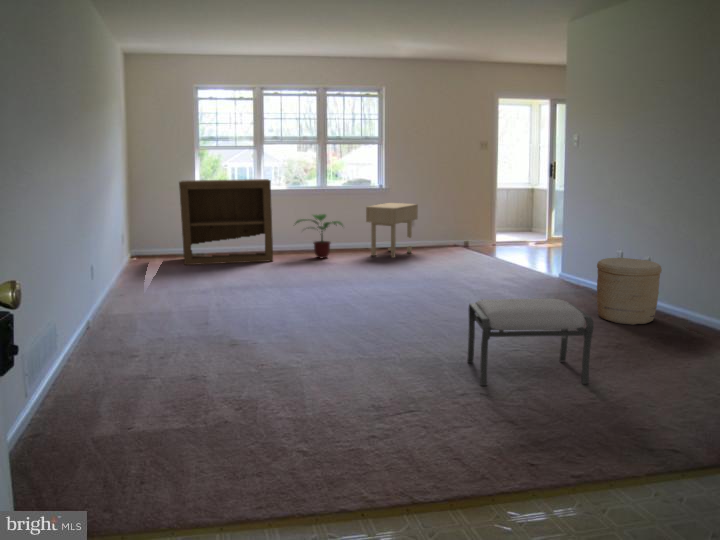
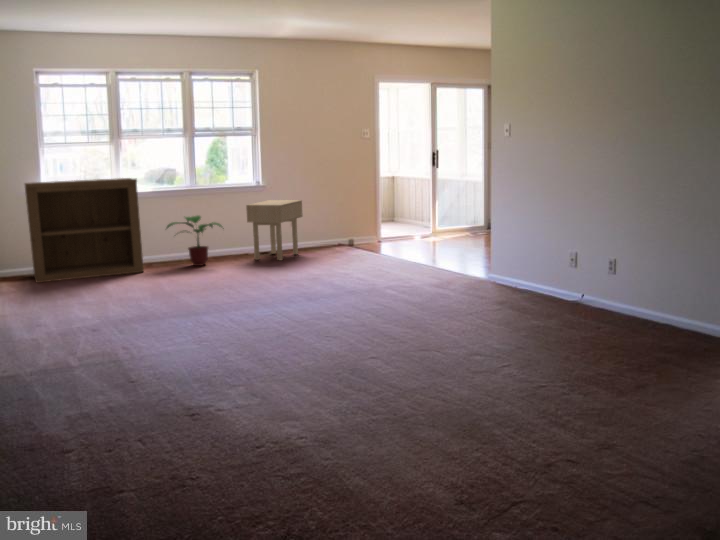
woven basket: present [597,258,662,325] -> none [506,241,567,305]
ottoman: present [467,298,594,386] -> none [400,279,522,367]

